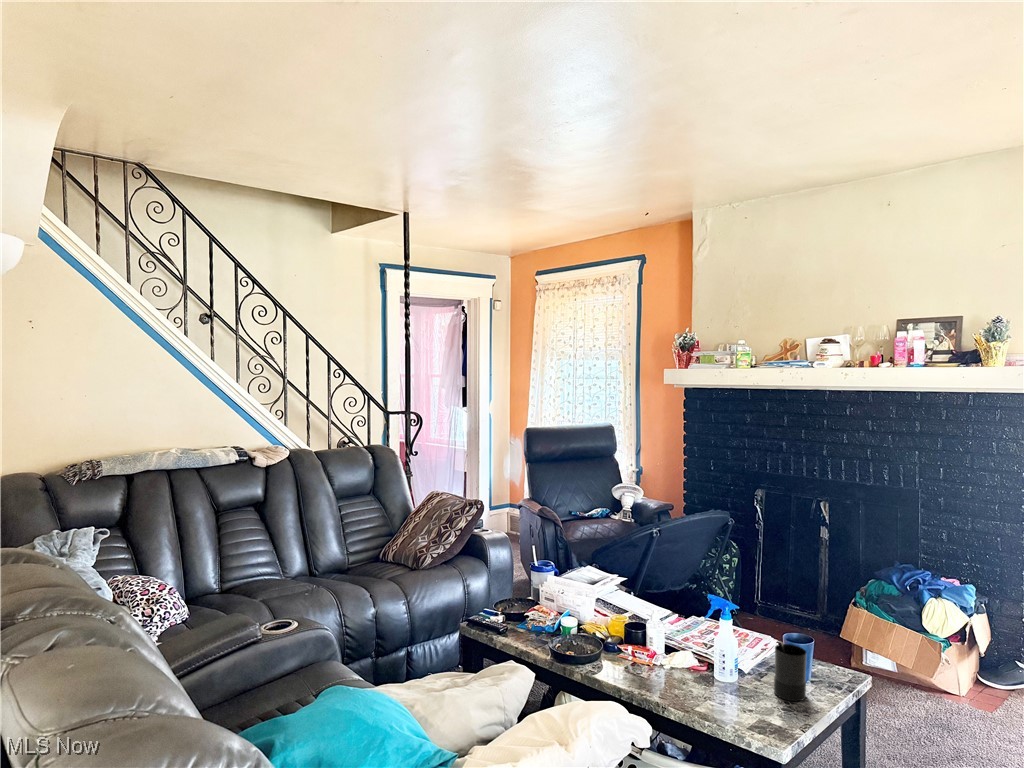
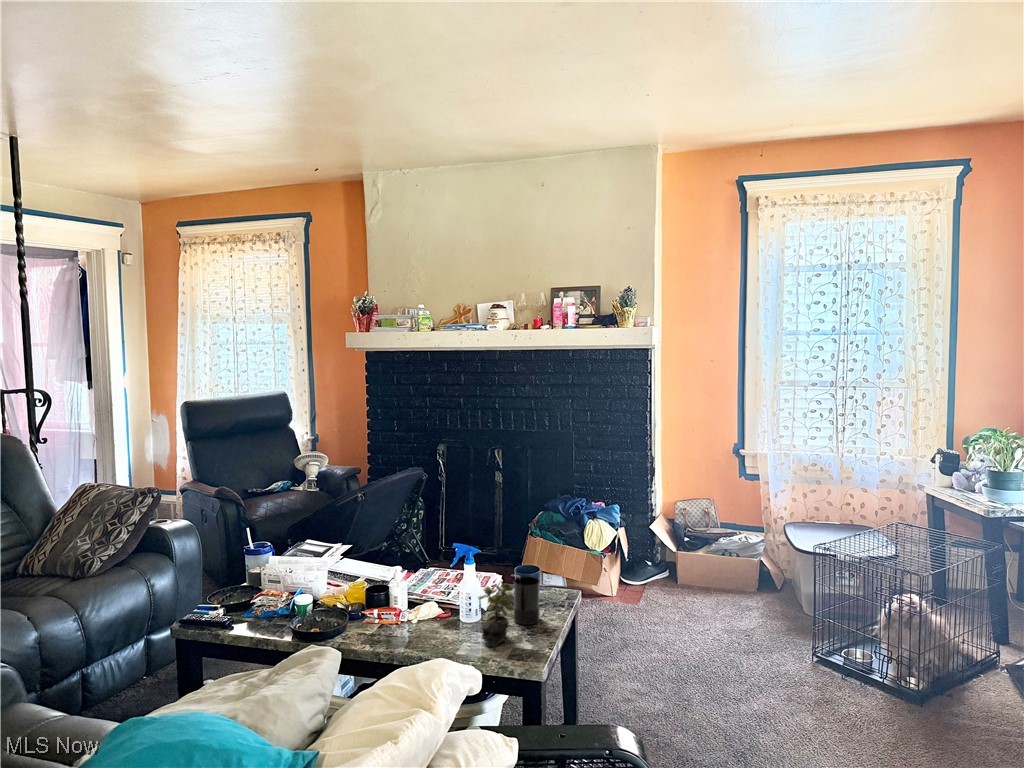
succulent plant: none [725,643,767,714] -> present [478,581,514,647]

